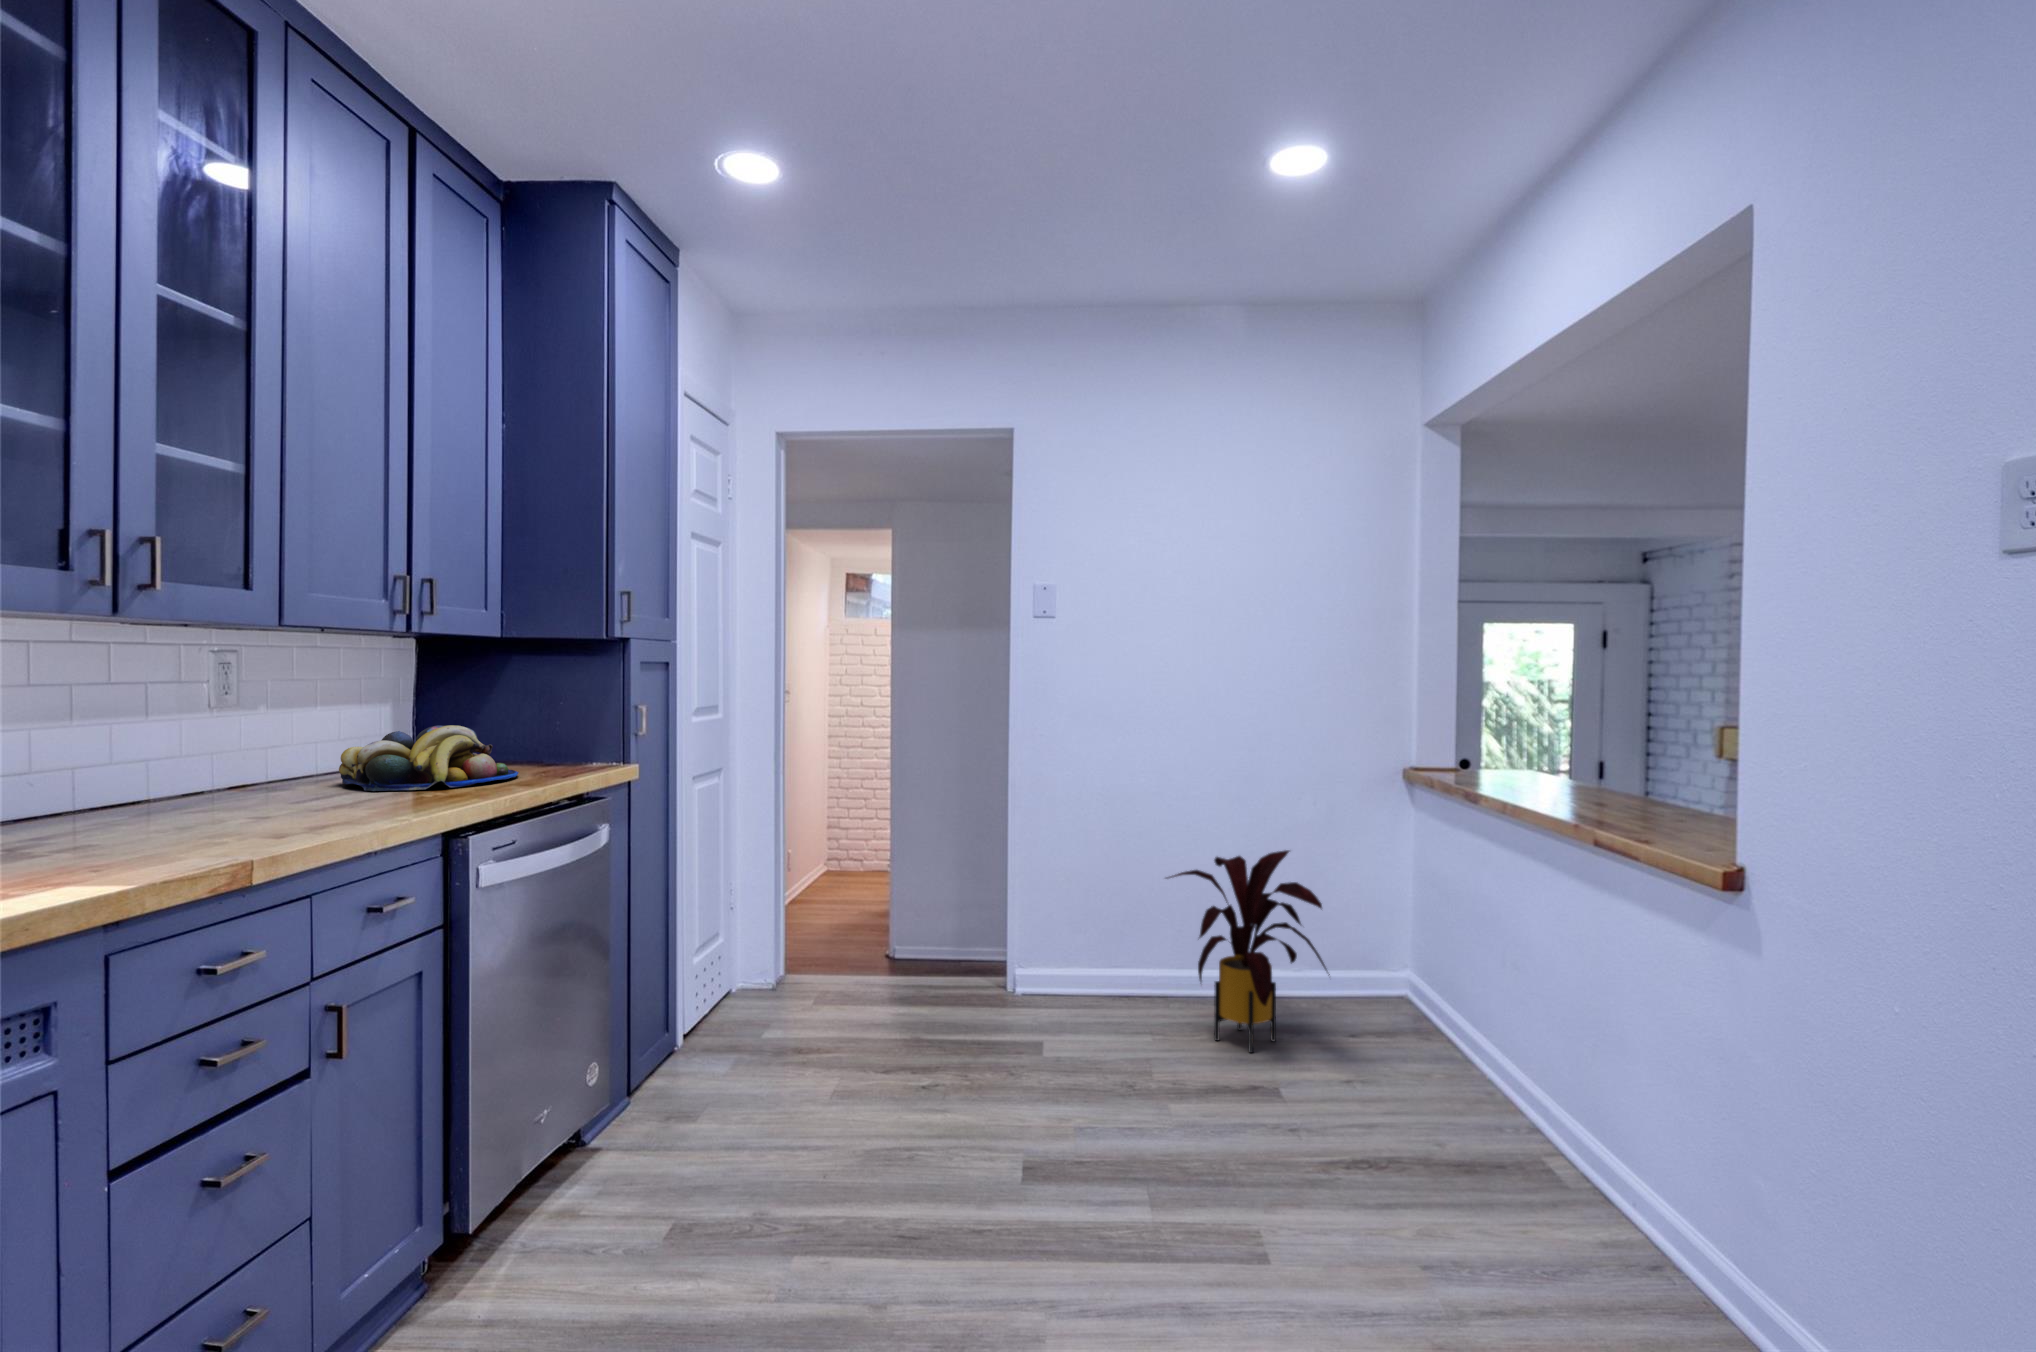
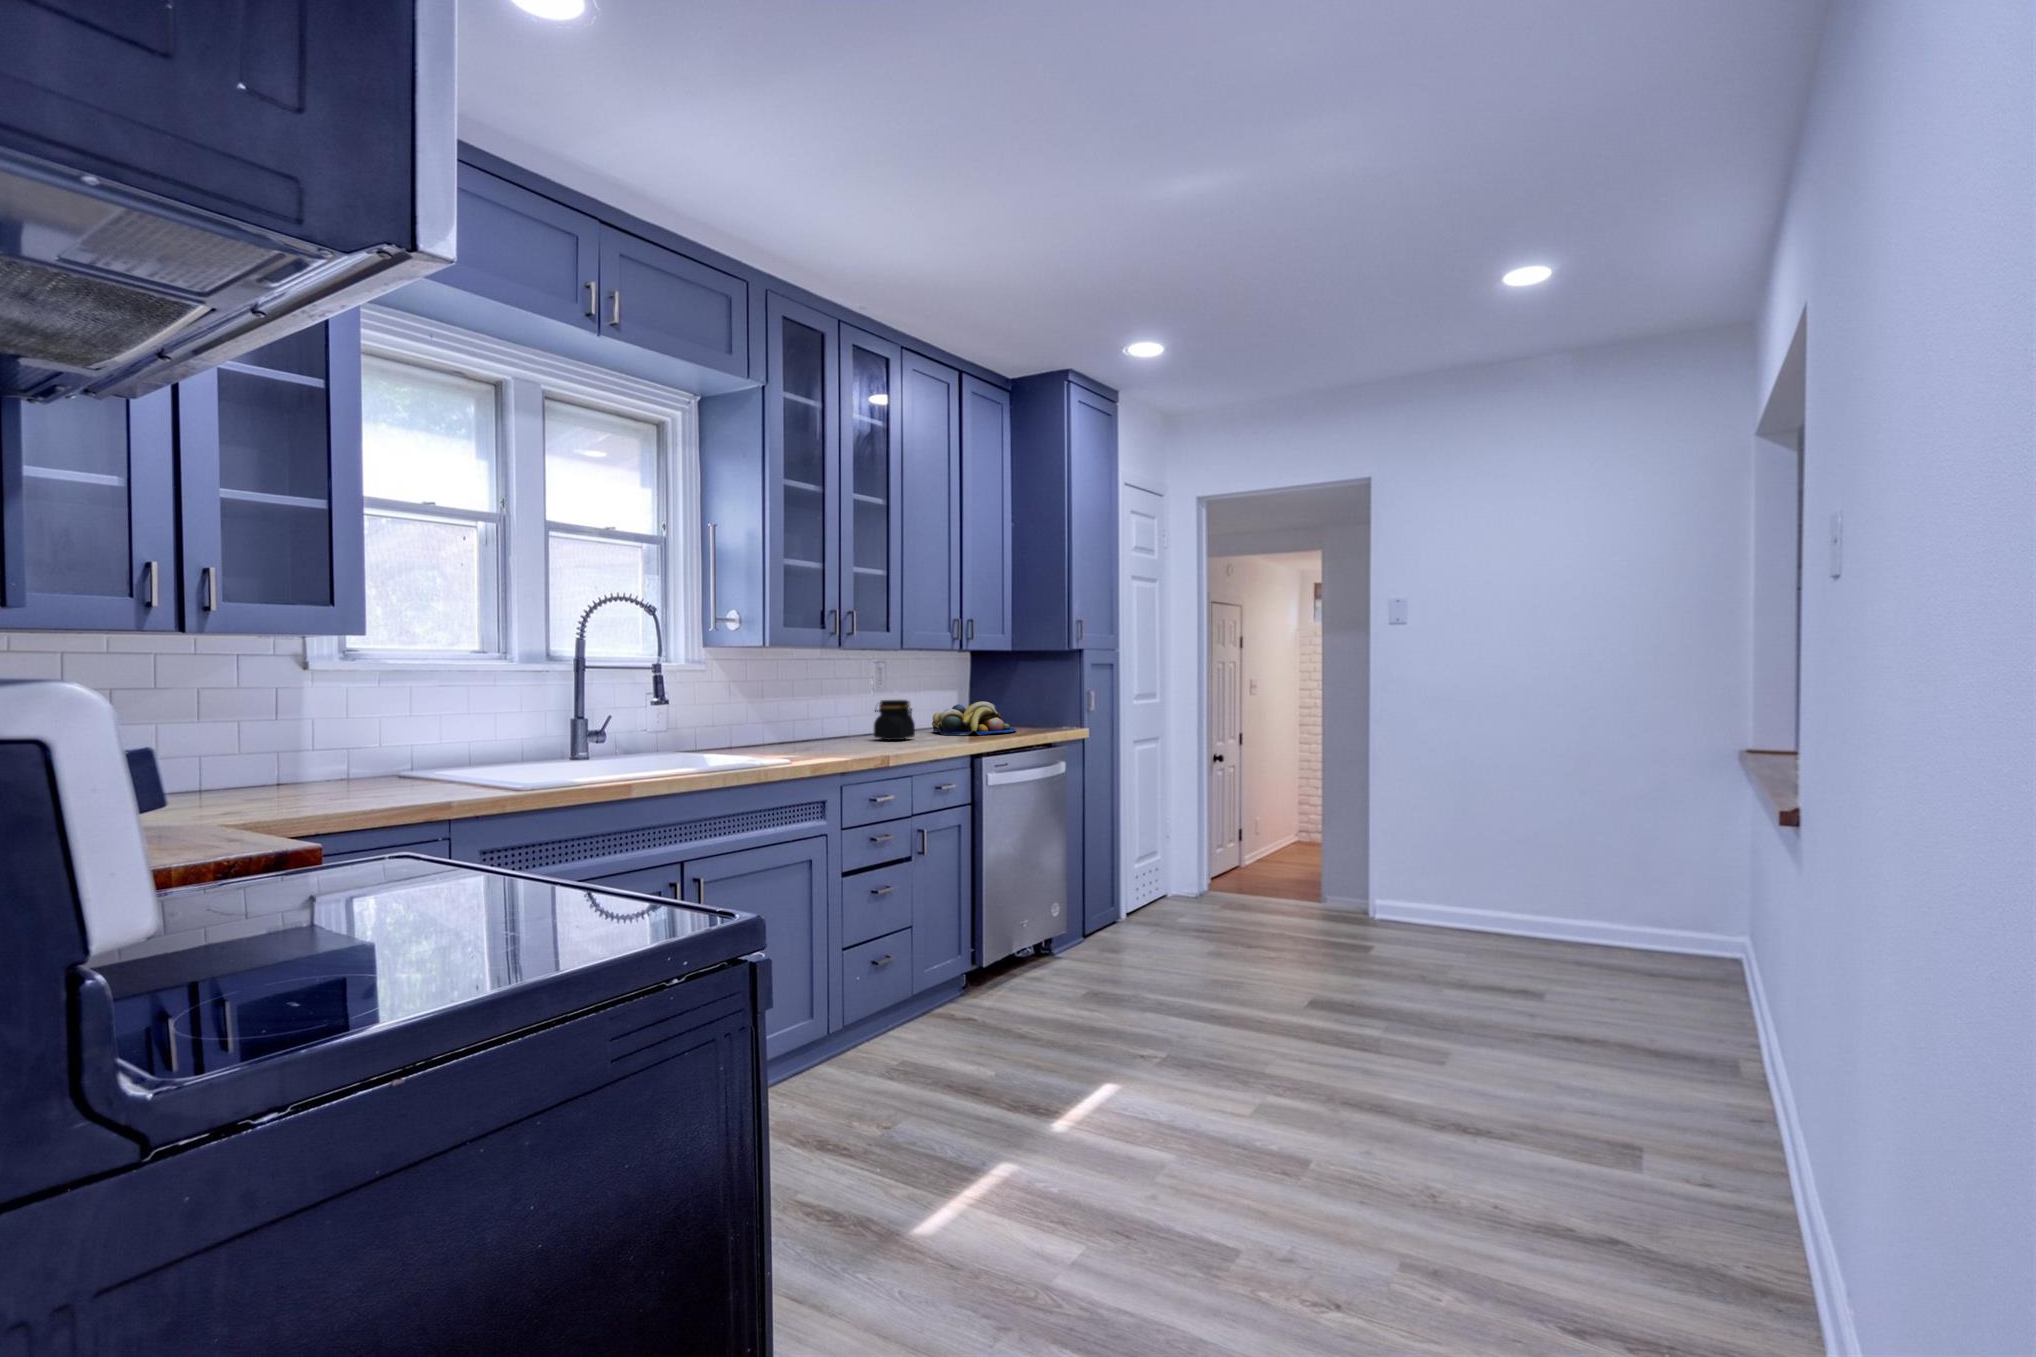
jar: none [200,728,309,814] -> present [874,700,915,740]
house plant: present [1167,850,1330,1053] -> none [1495,830,1649,998]

